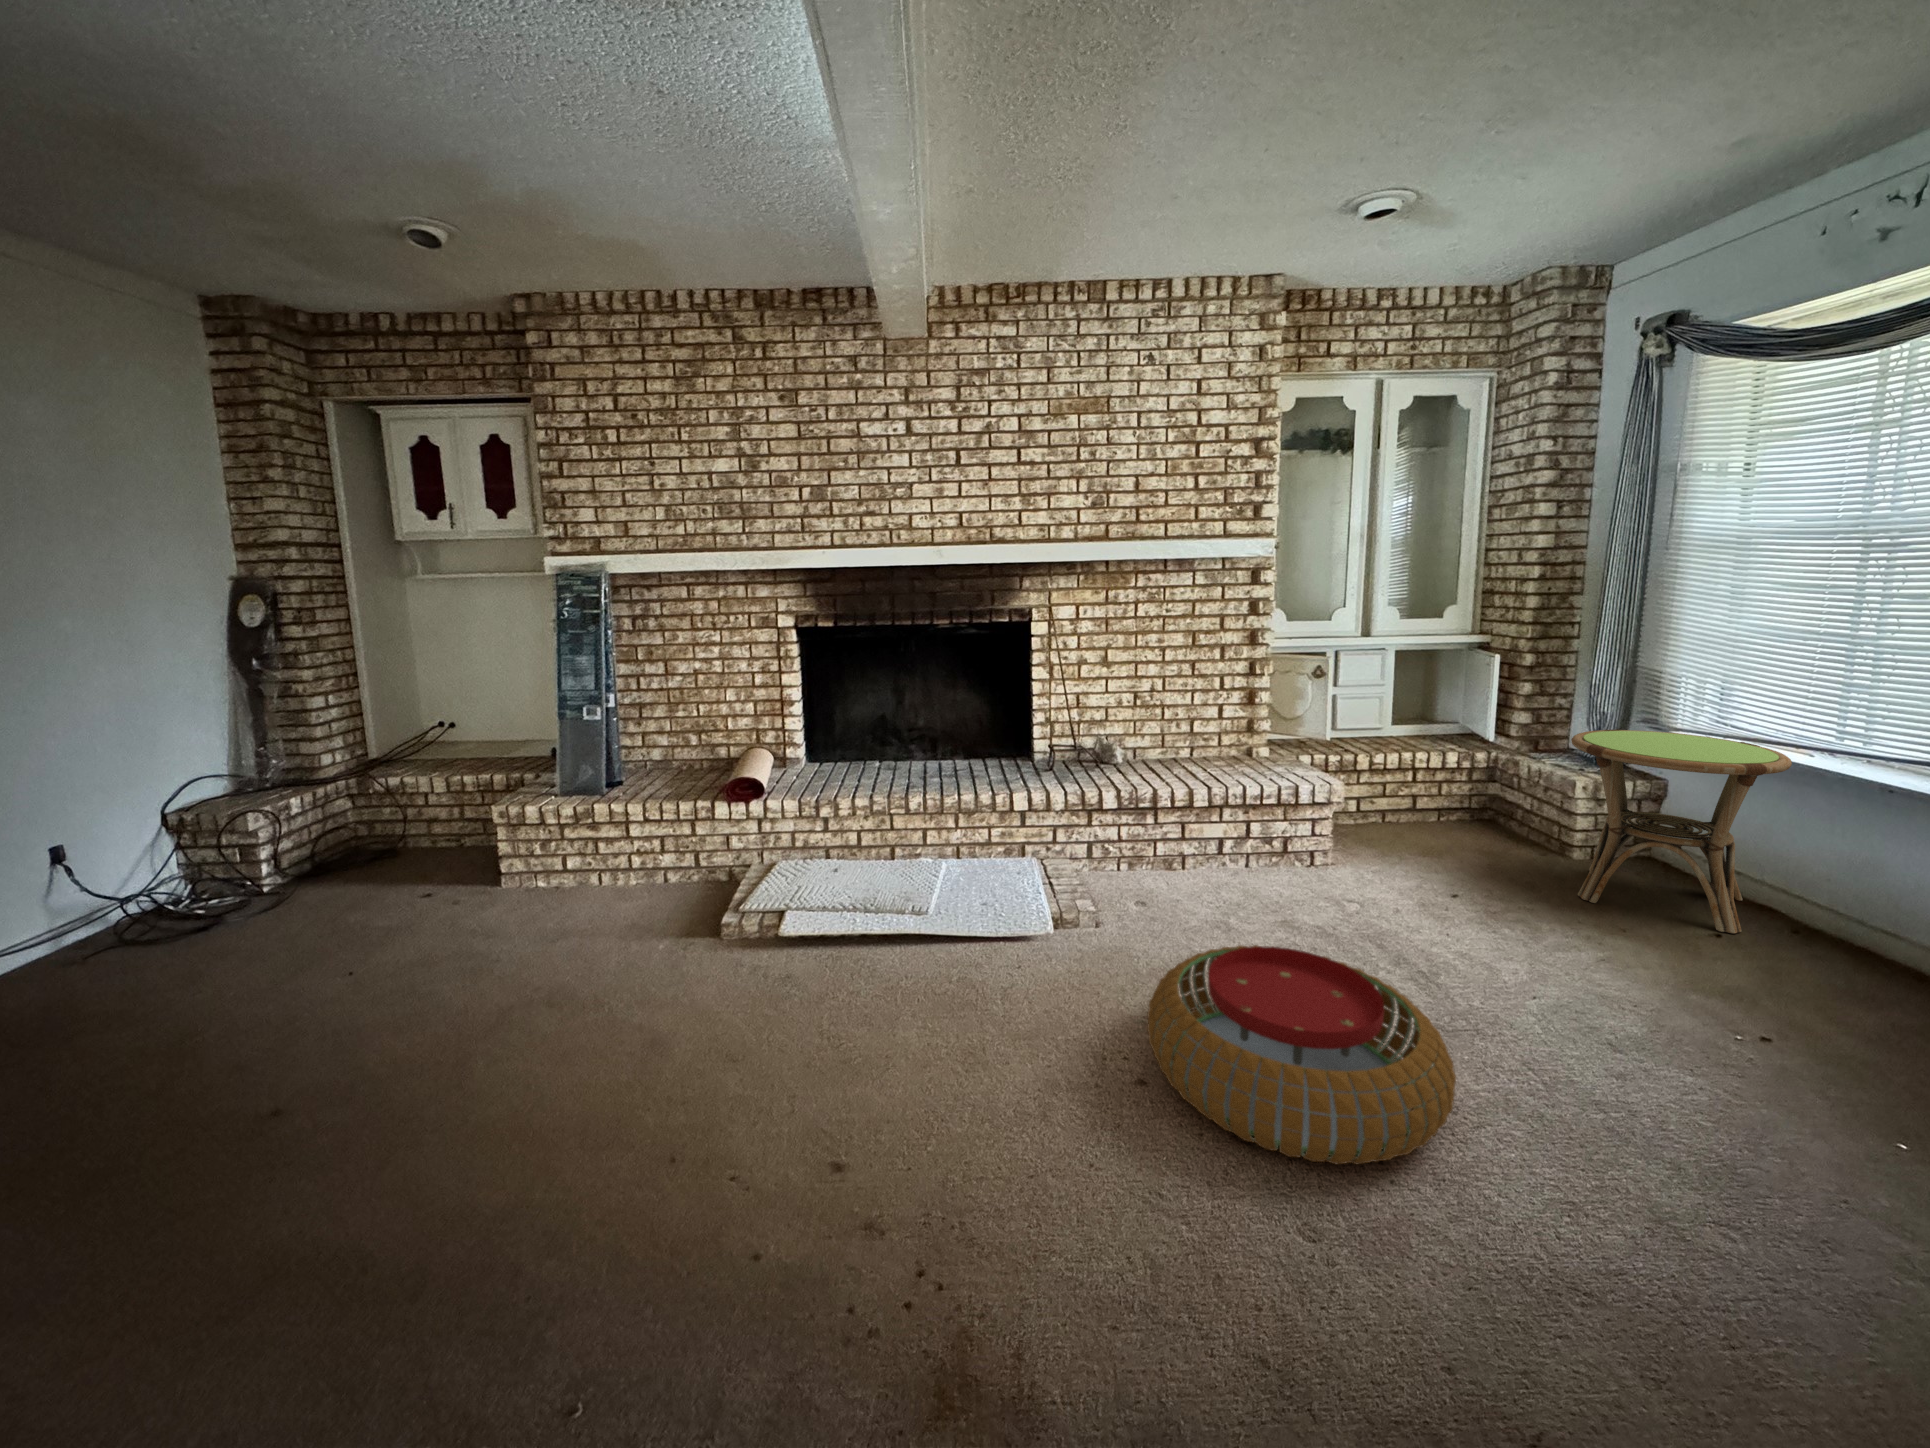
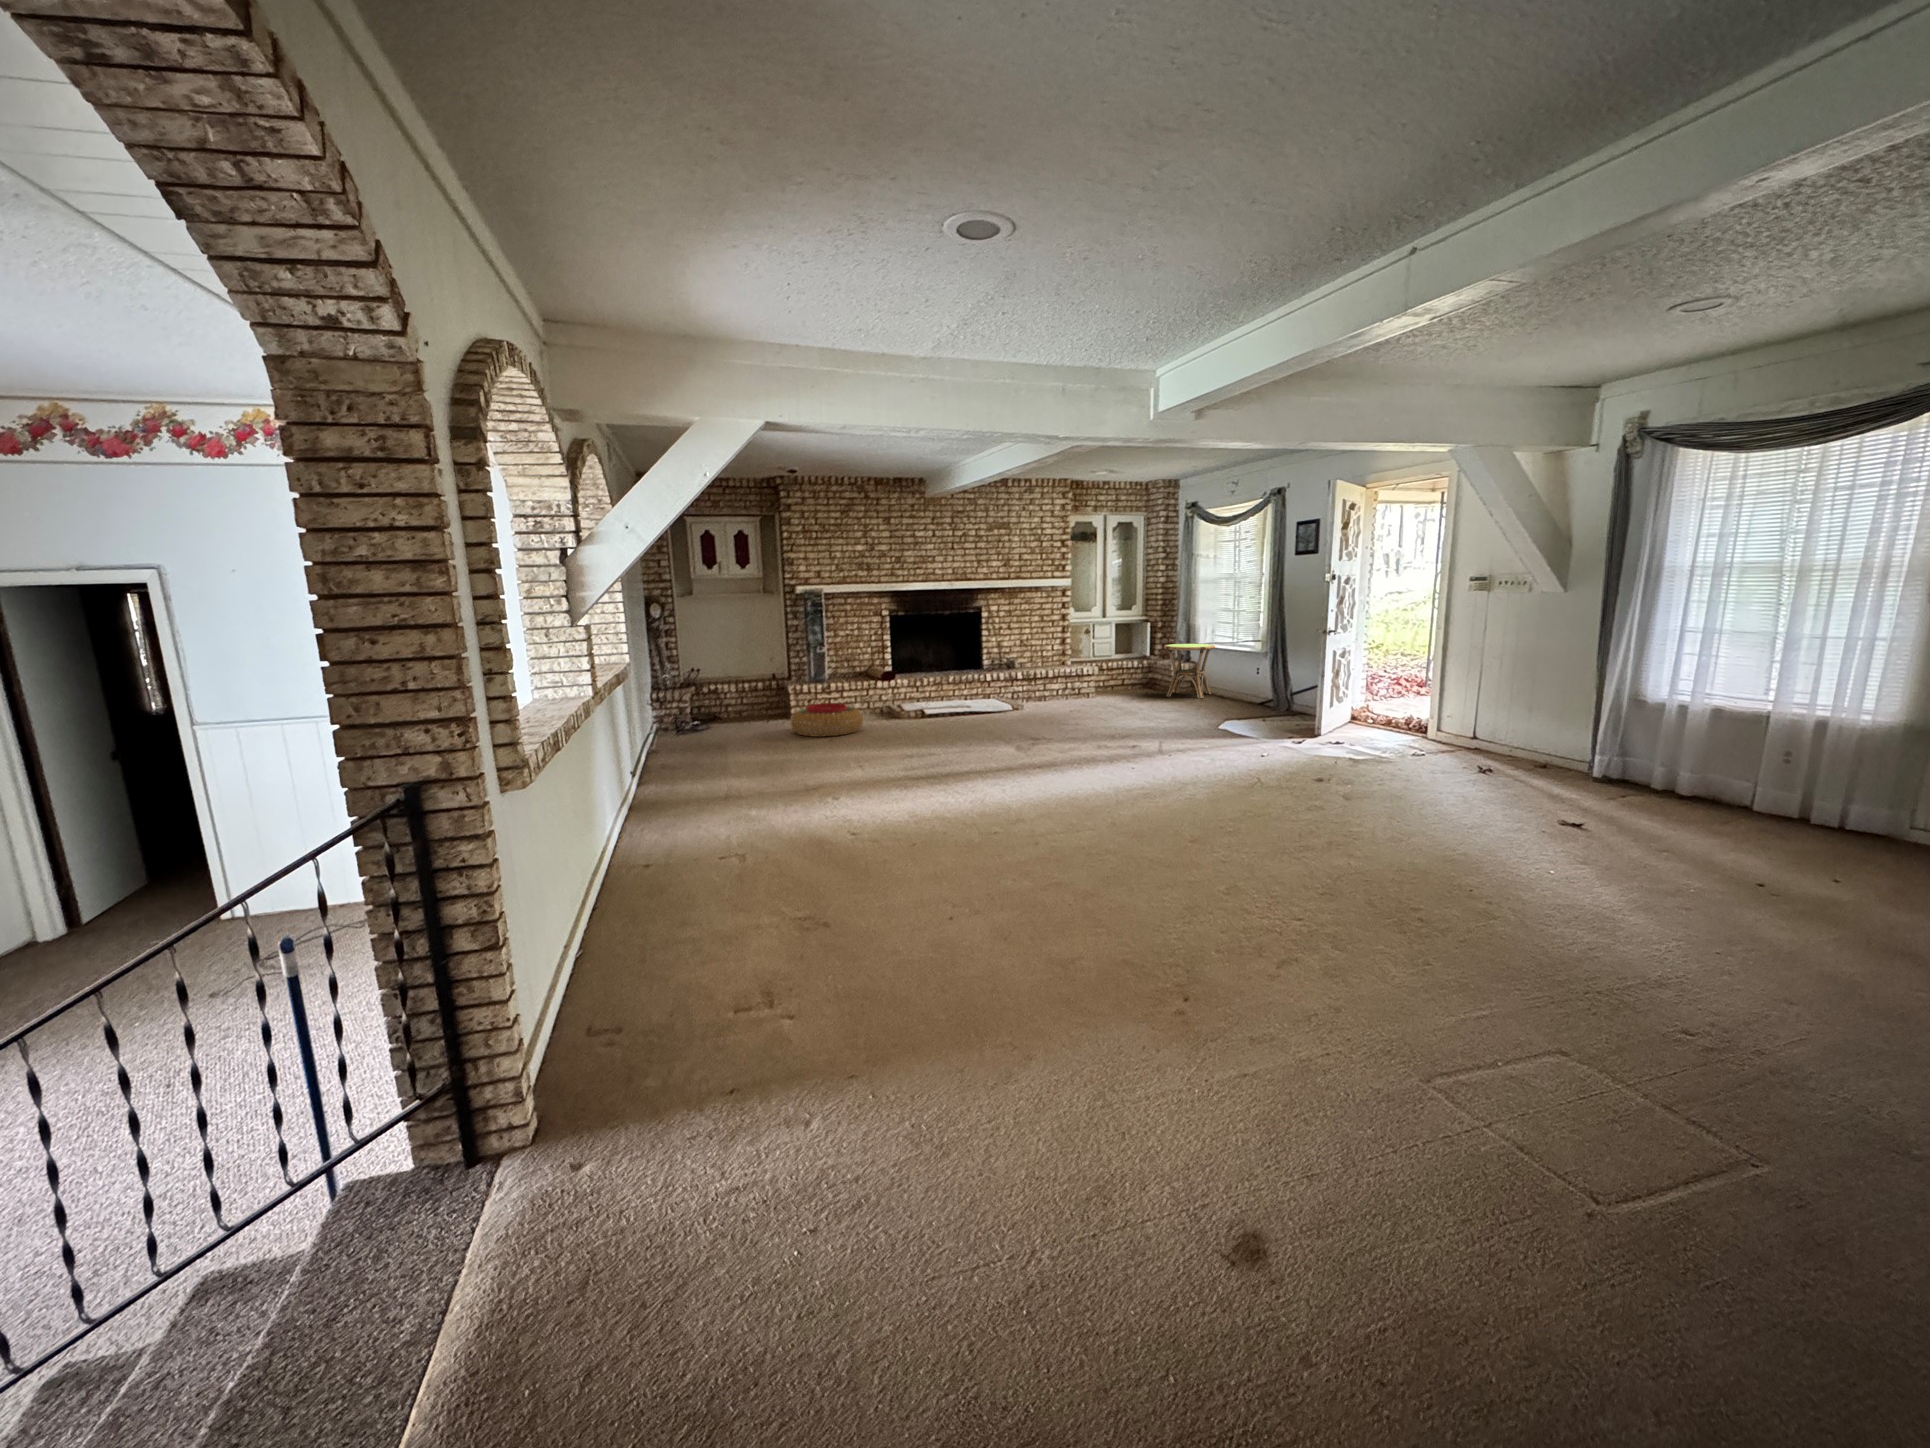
pouf: present [1147,945,1456,1164] -> present [791,703,863,737]

